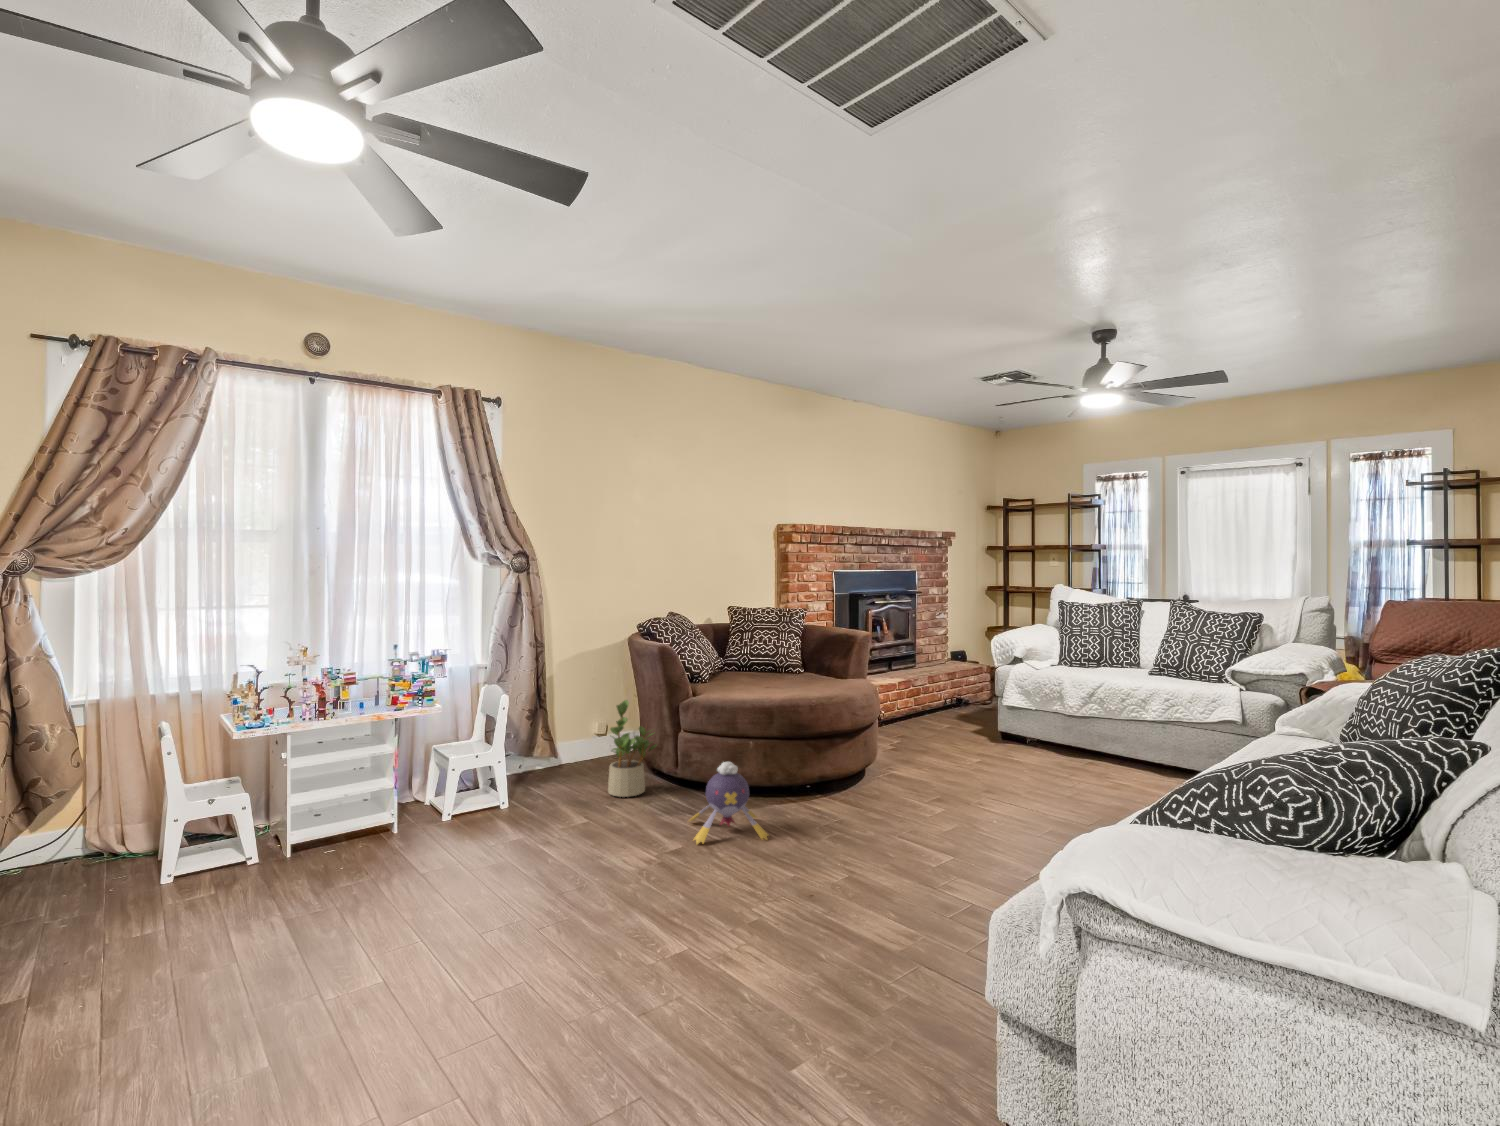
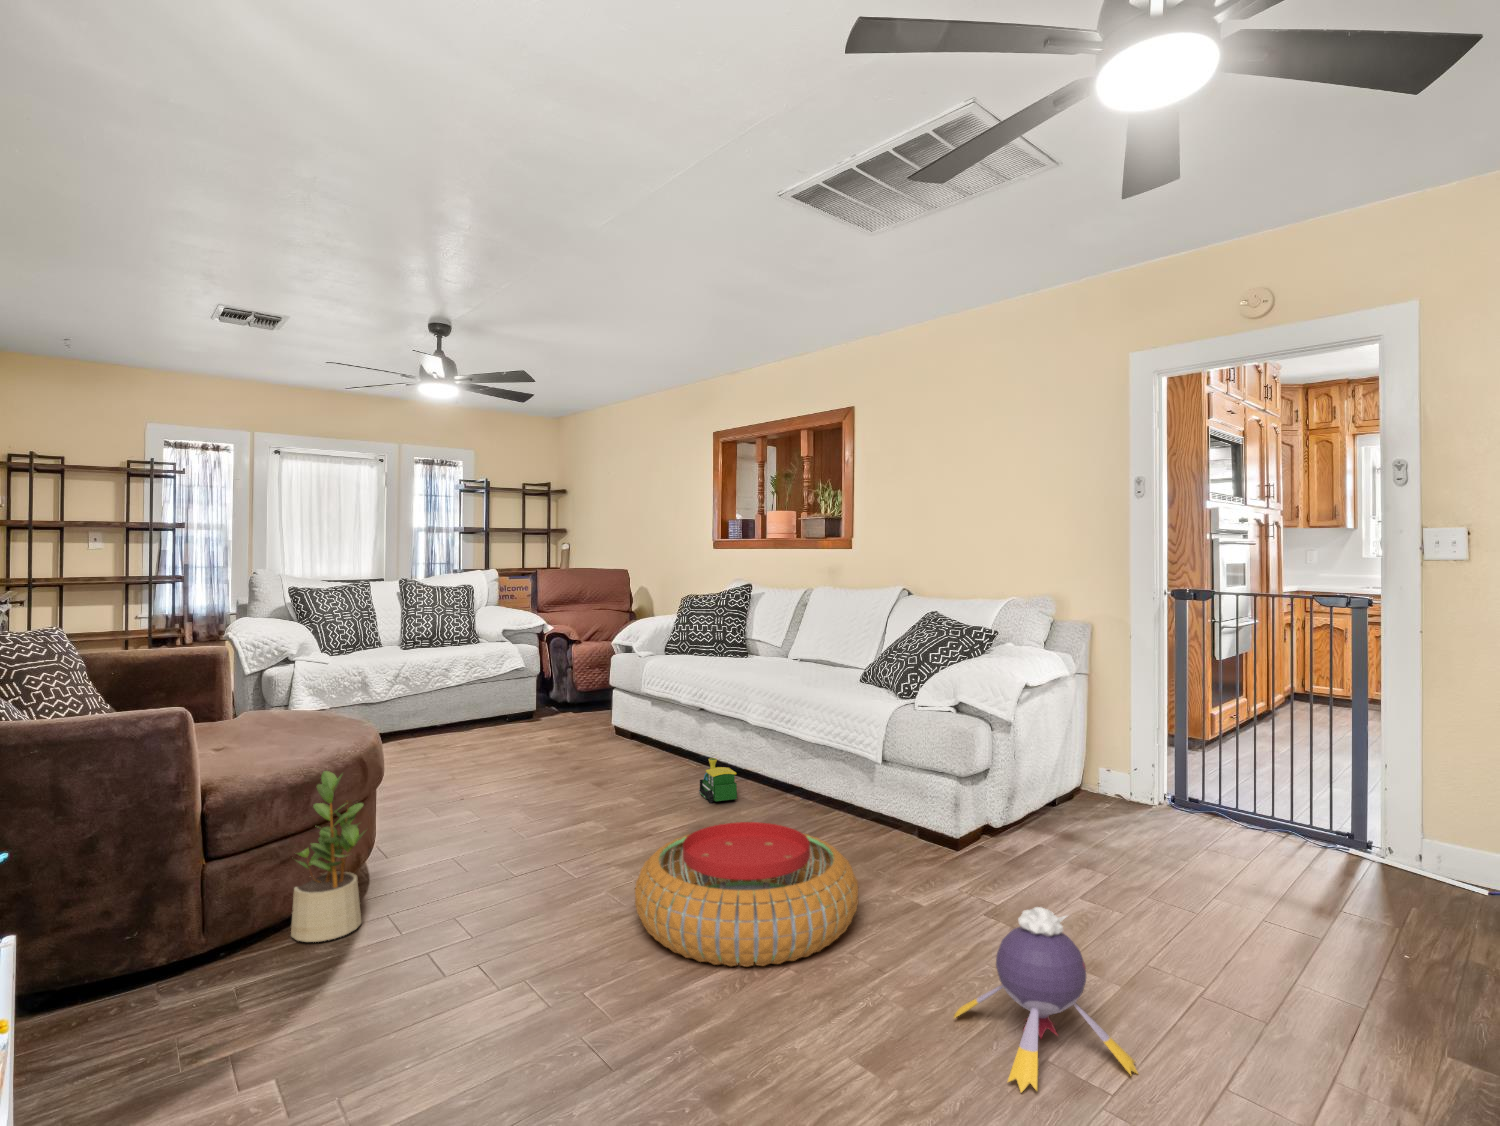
plush toy: present [689,762,768,844] -> present [954,907,1138,1092]
pouf: none [453,815,655,945] -> present [635,822,858,967]
toy train: none [893,845,964,904] -> present [699,758,737,803]

